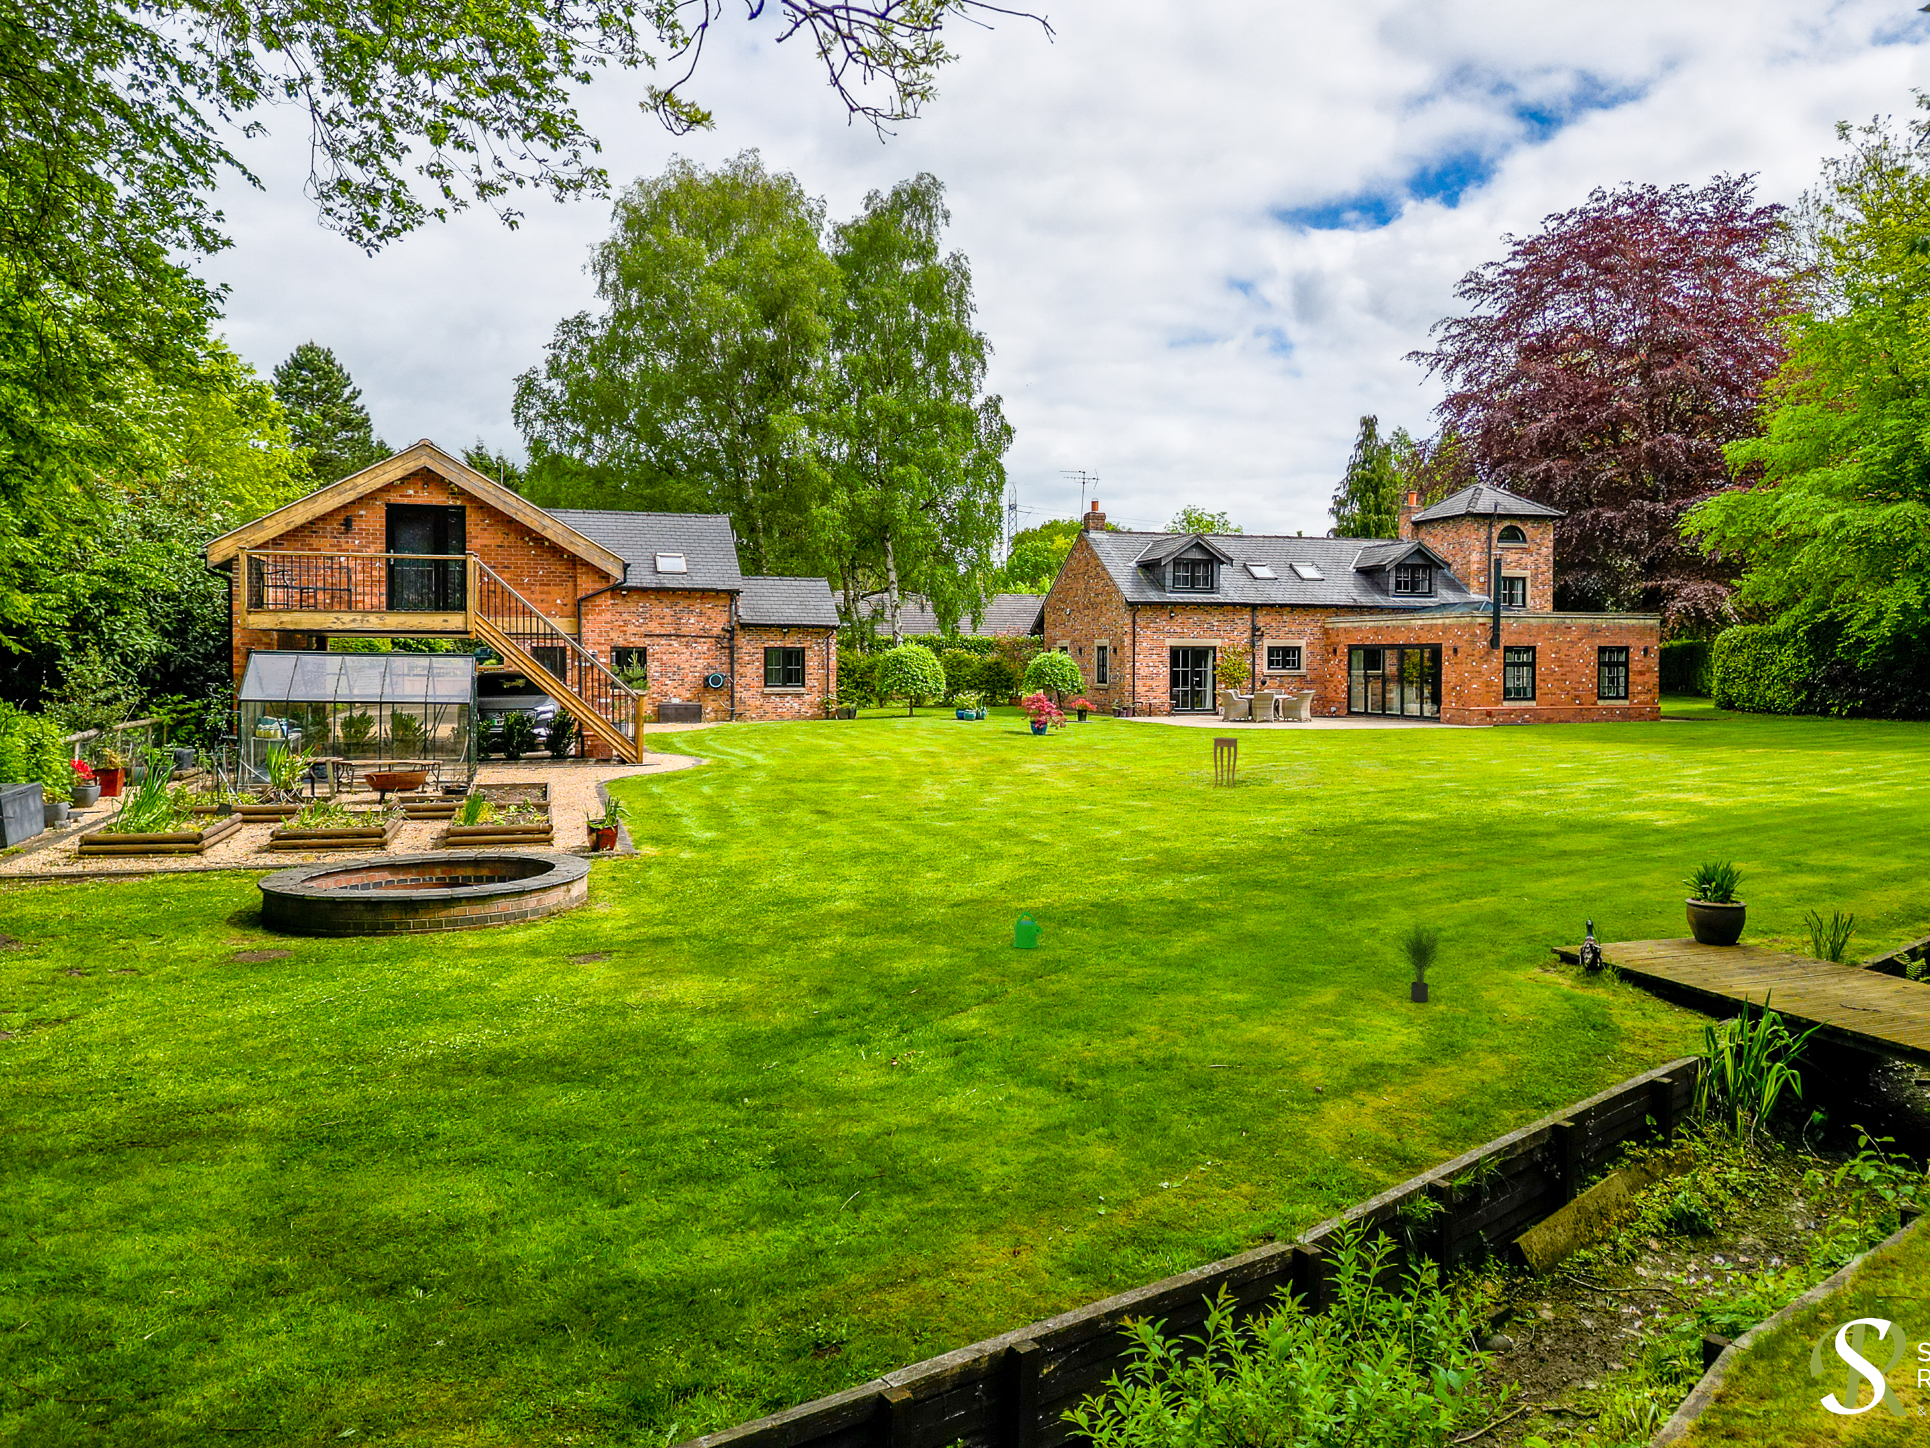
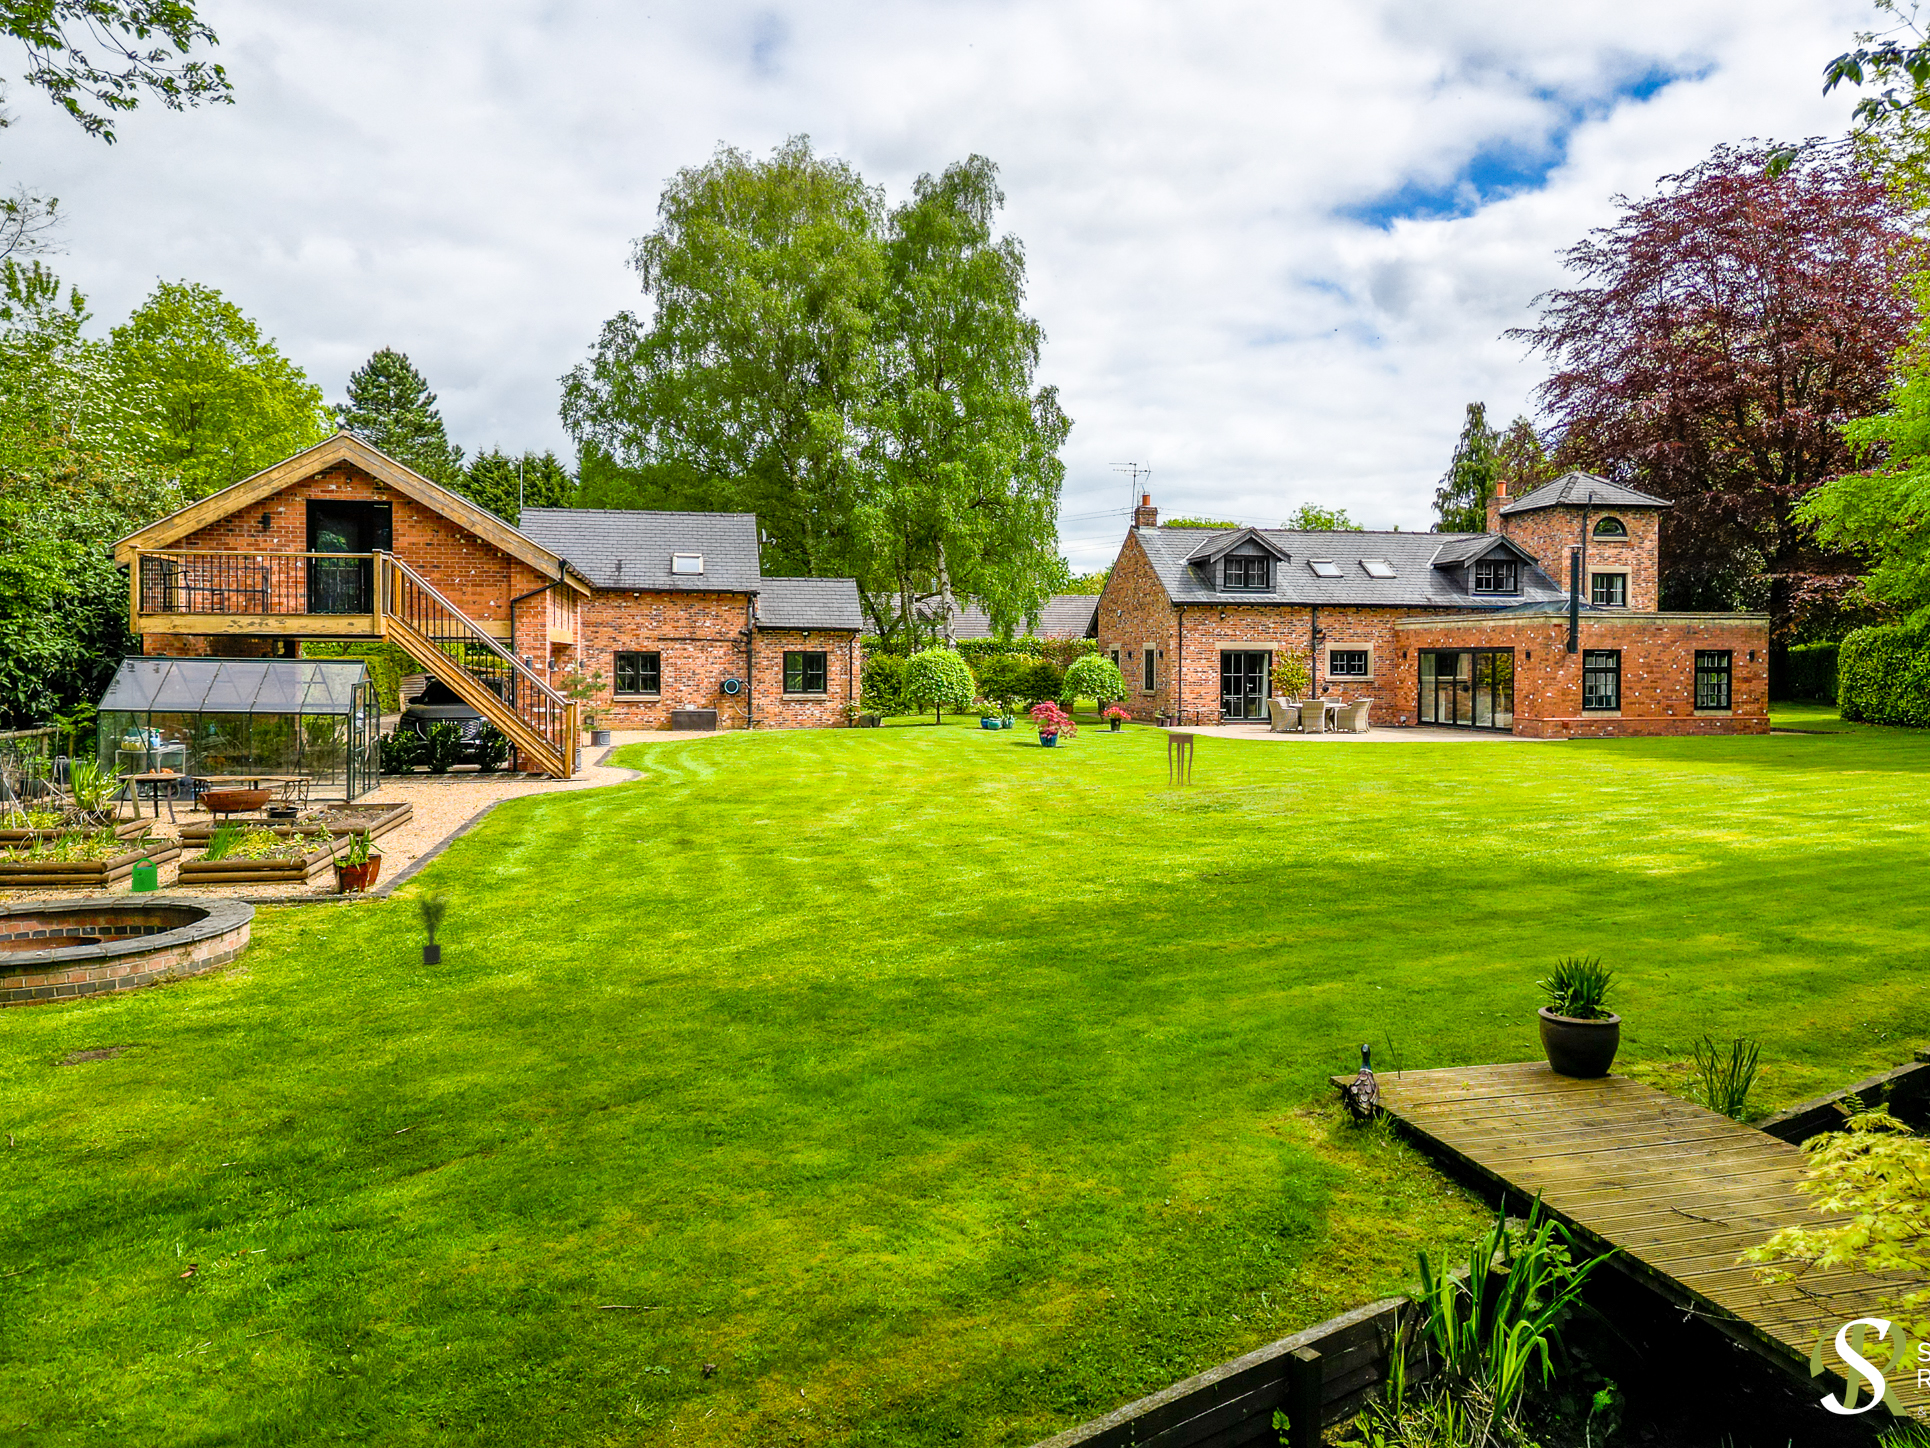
watering can: present [1013,911,1042,948] -> present [130,858,159,891]
potted plant: present [1397,922,1439,1002] -> present [415,884,449,964]

